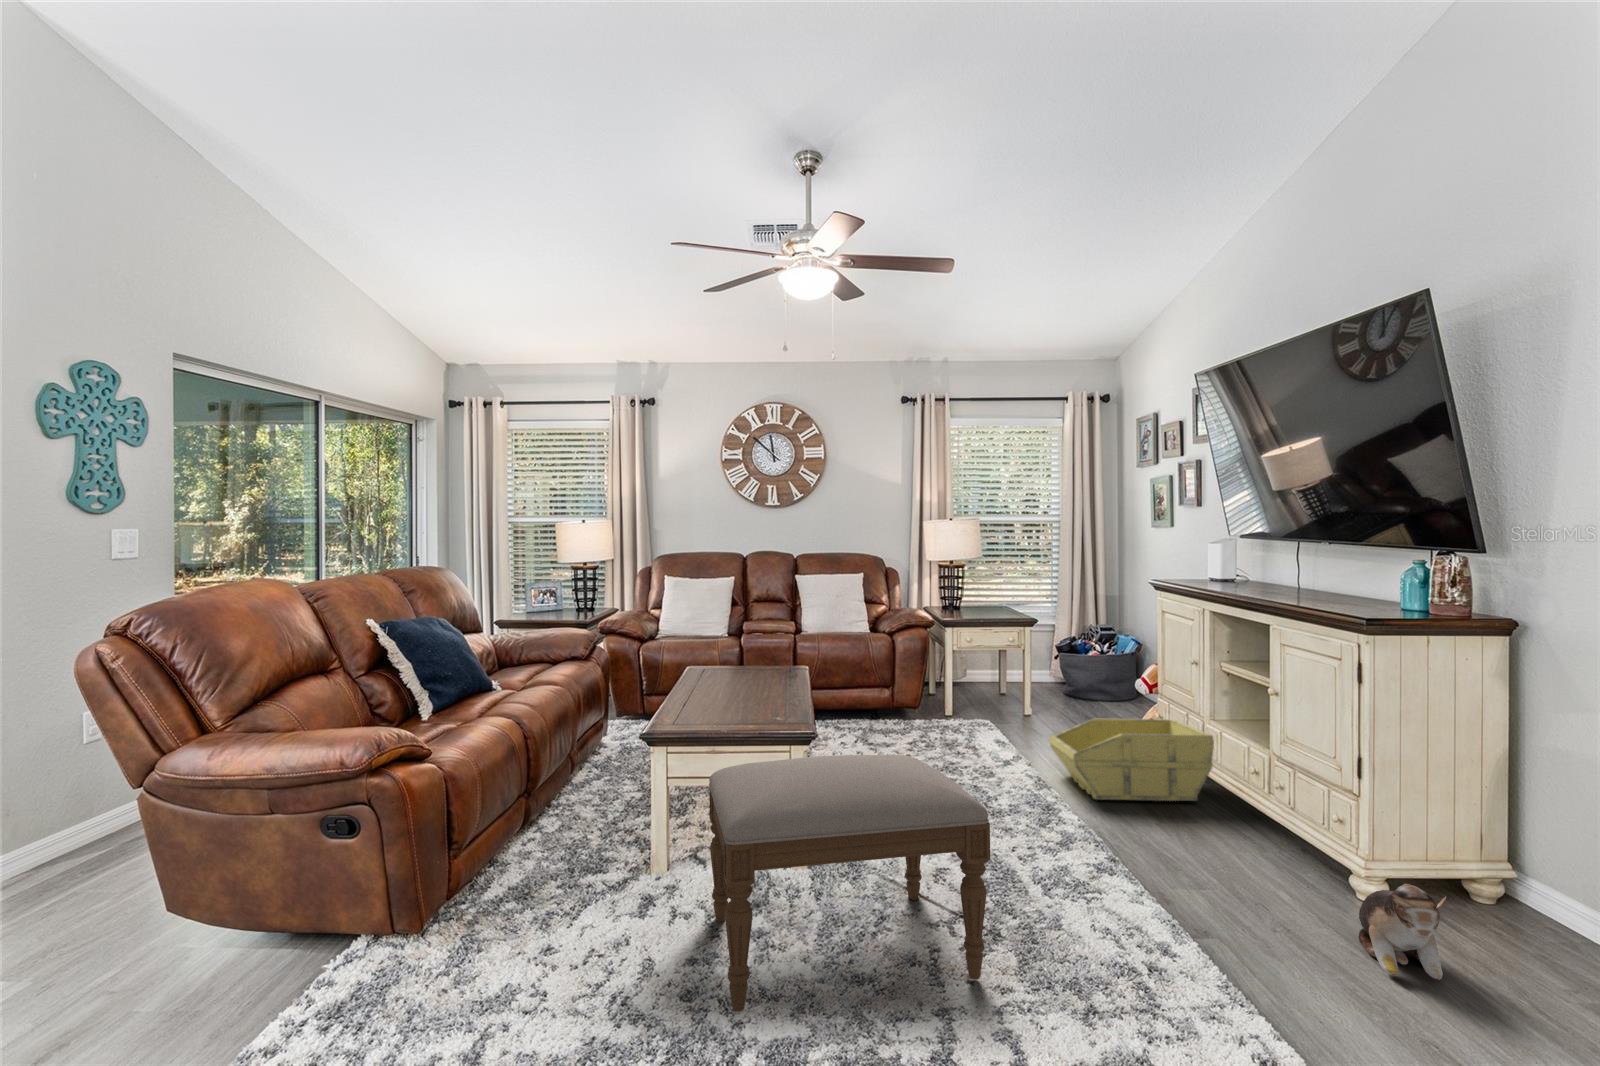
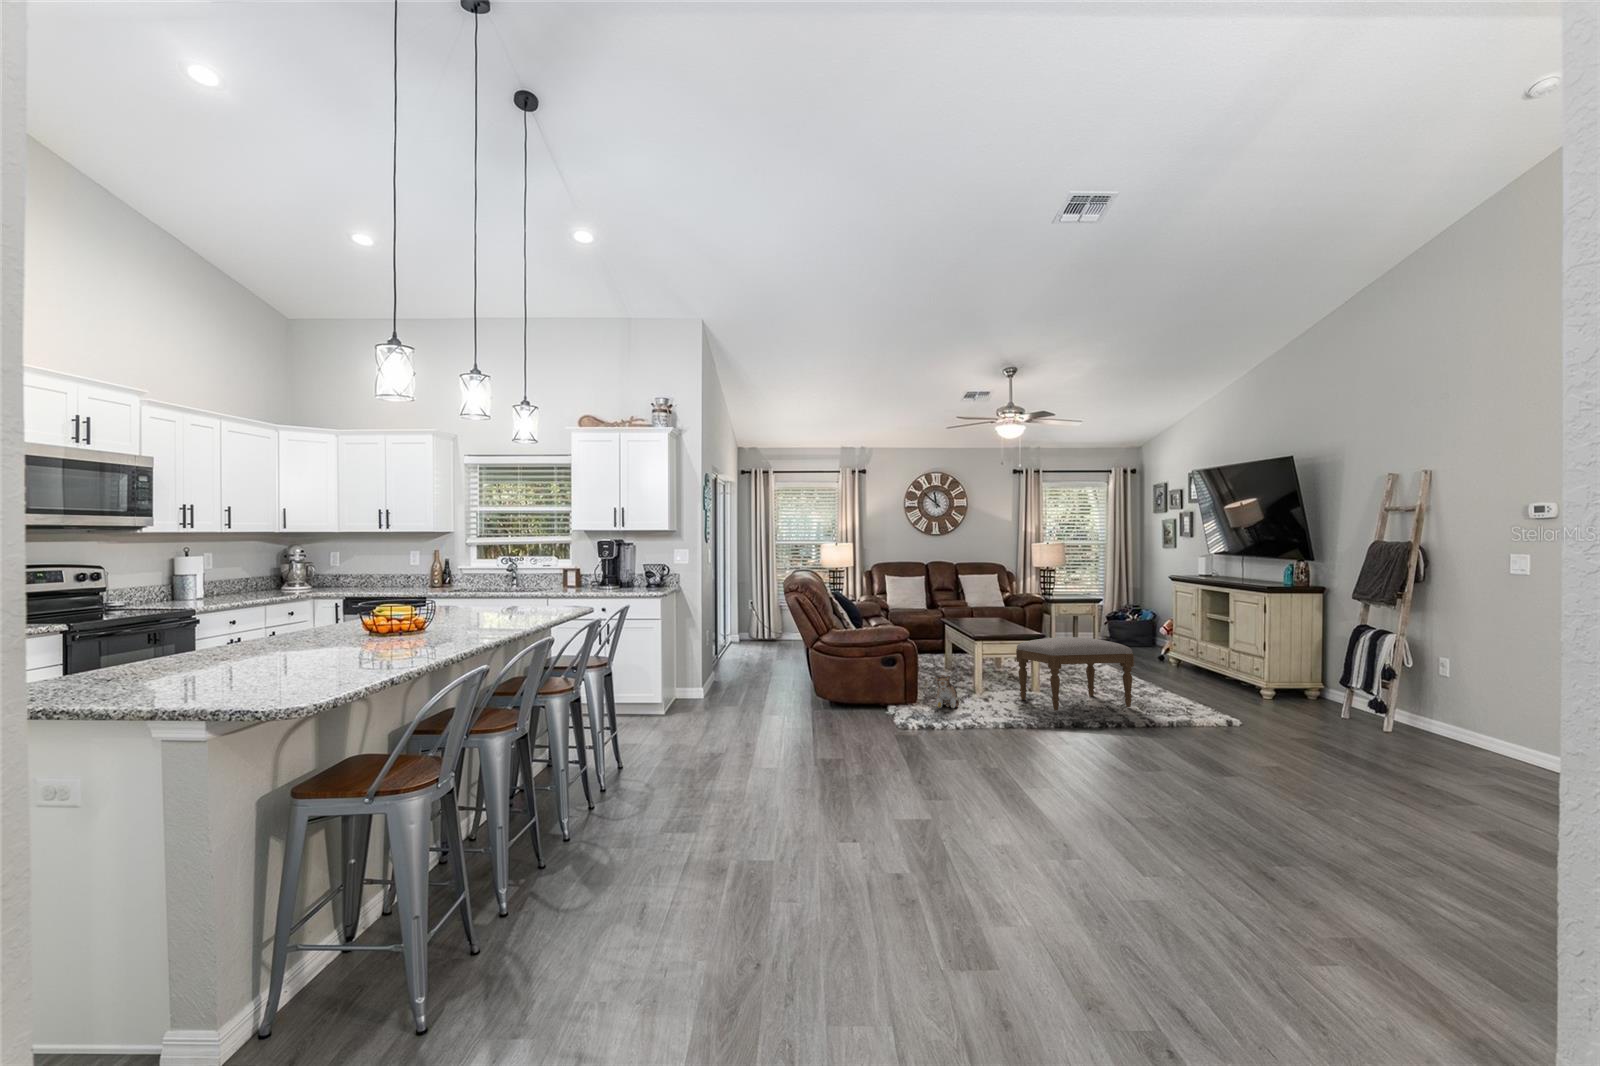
storage bin: present [1049,719,1214,801] -> none [1123,643,1204,676]
plush toy: present [1359,883,1446,980] -> present [935,675,959,708]

